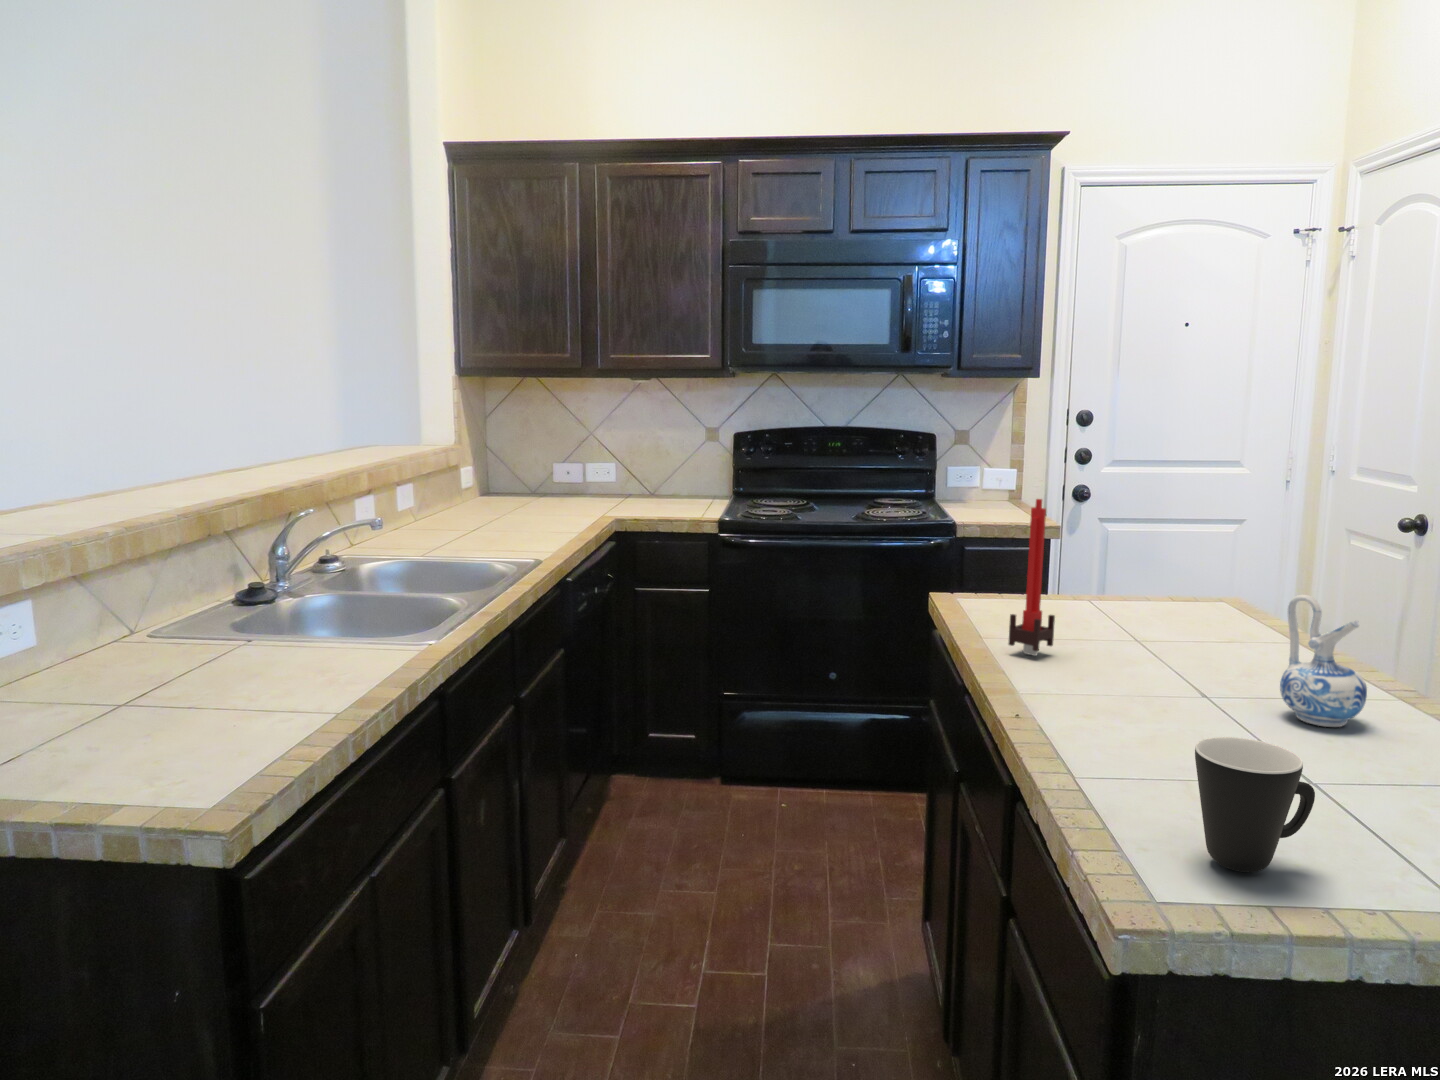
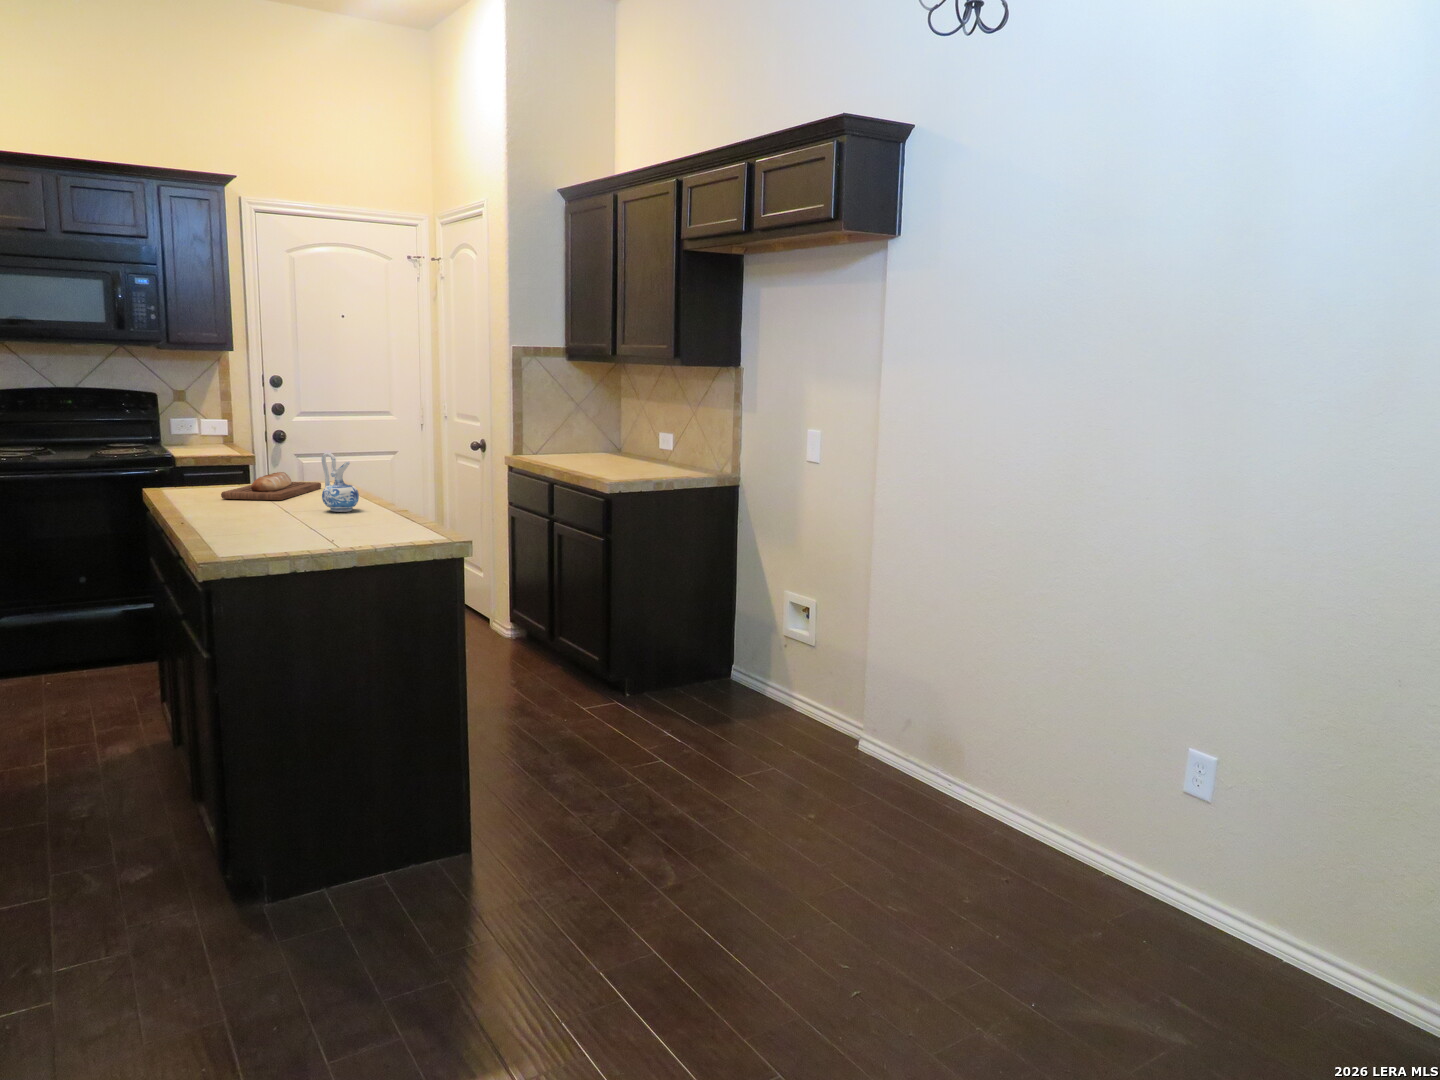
candle: present [1009,499,1055,656] -> none [189,416,218,504]
bread loaf: none [1053,591,1214,658] -> present [221,472,321,500]
mug: present [1195,737,1315,872] -> none [243,494,293,542]

